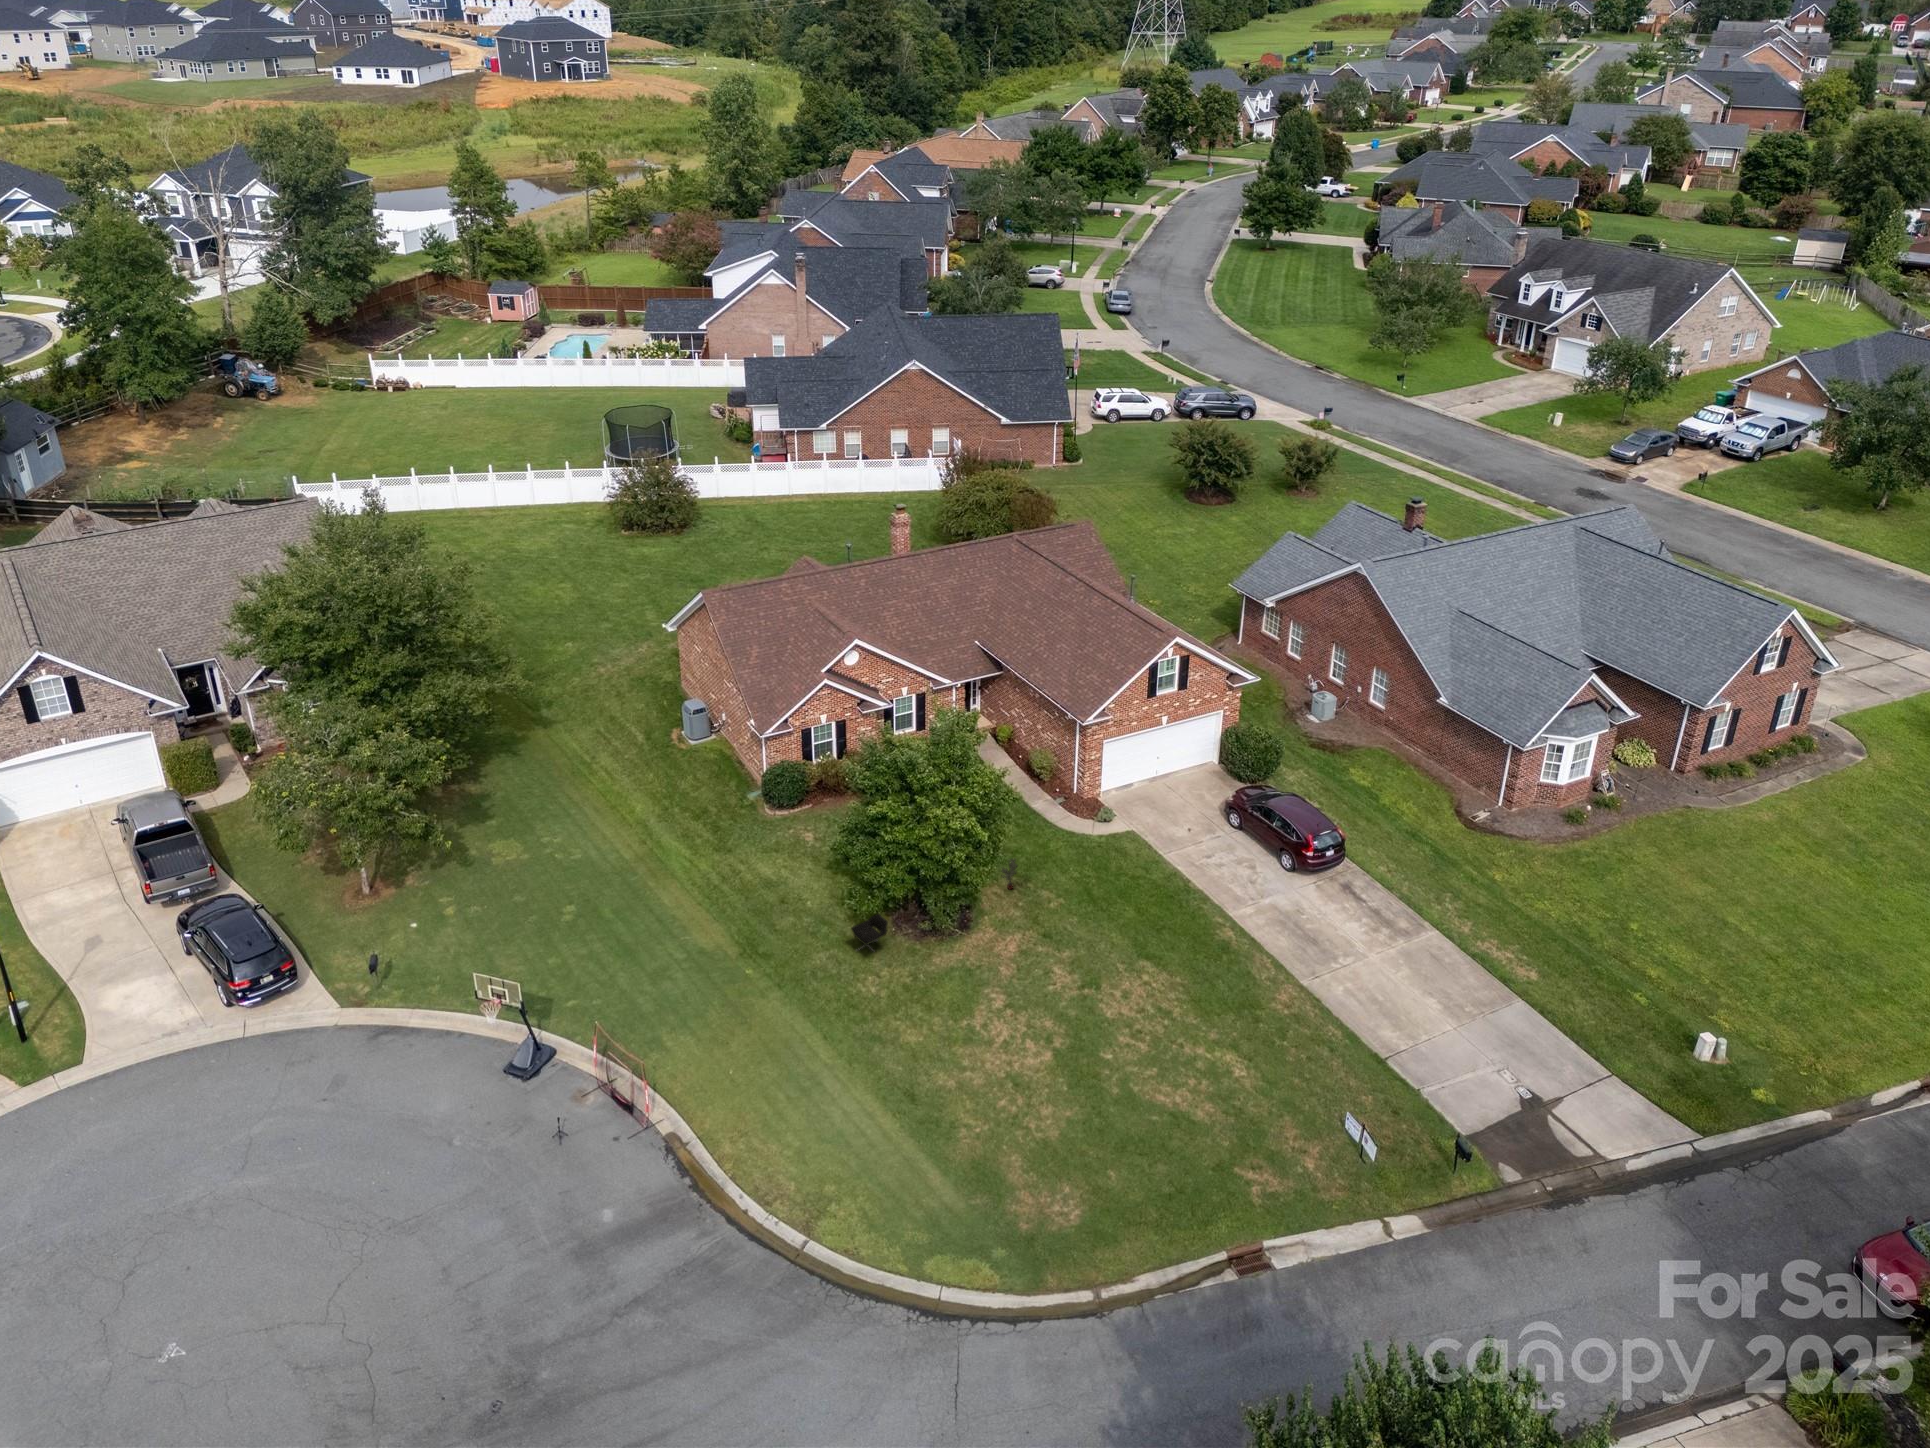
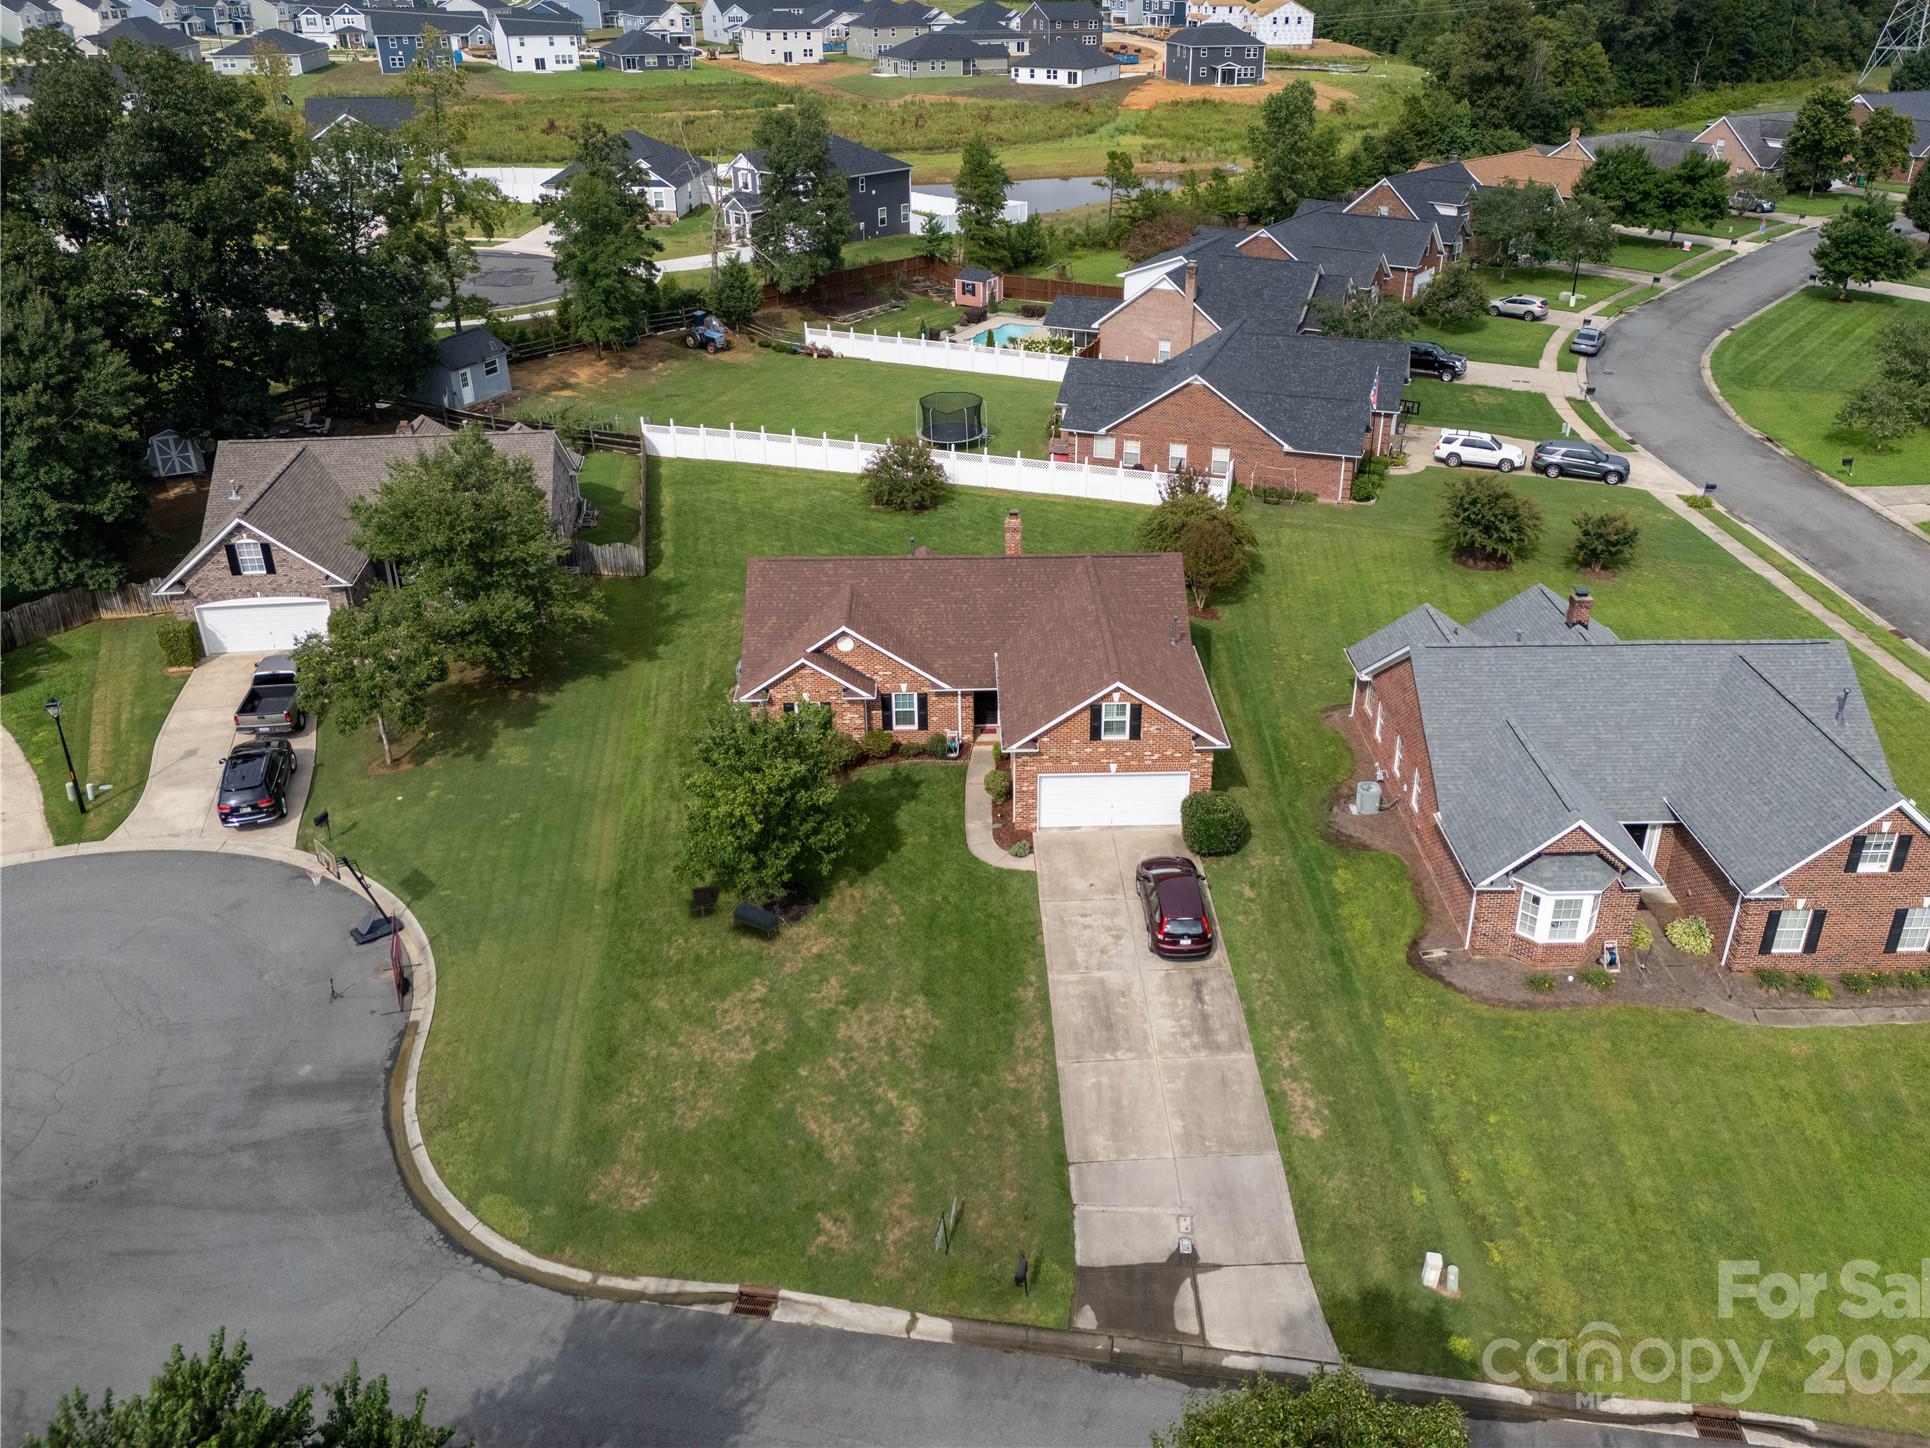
potted tree: present [1001,858,1018,890] -> none [860,863,882,895]
bench: none [913,926,961,955] -> present [733,903,779,939]

